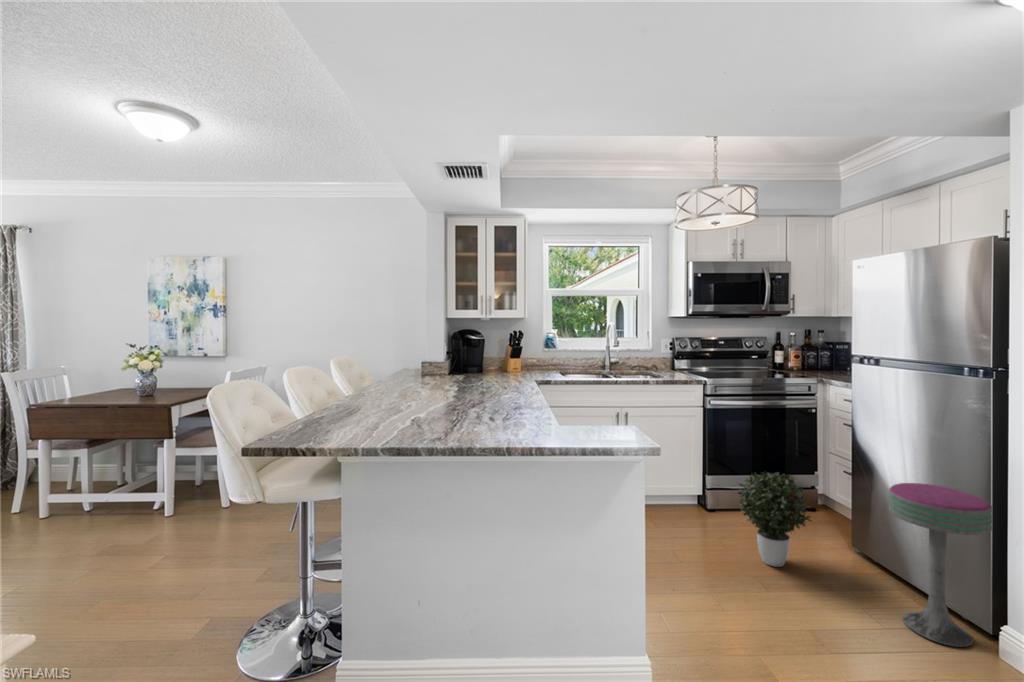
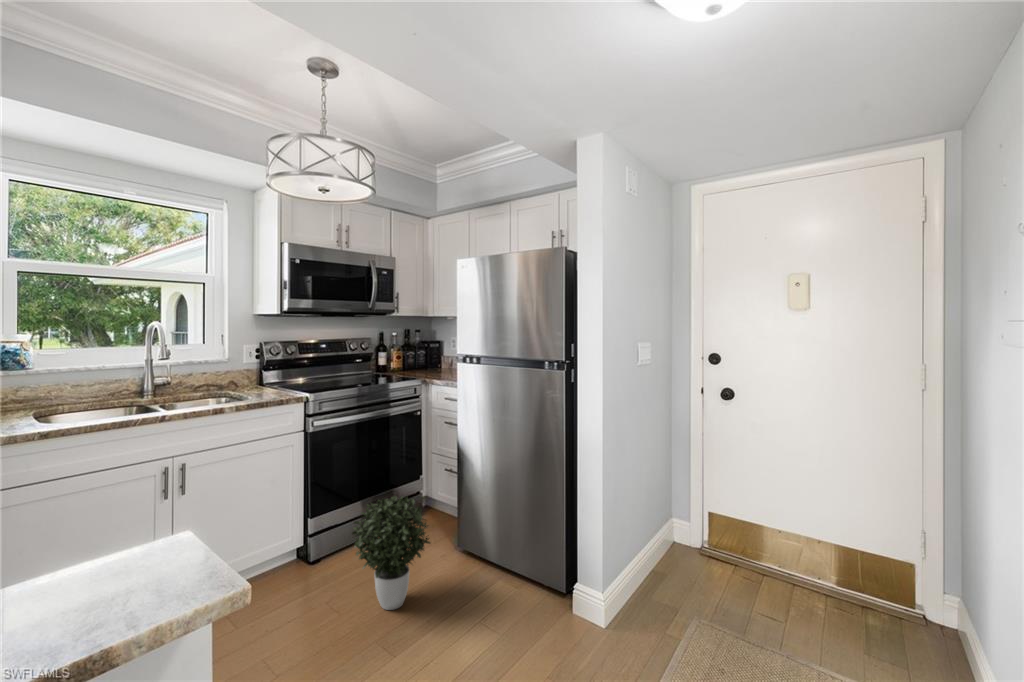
bar stool: present [889,483,992,647] -> none [501,478,573,633]

